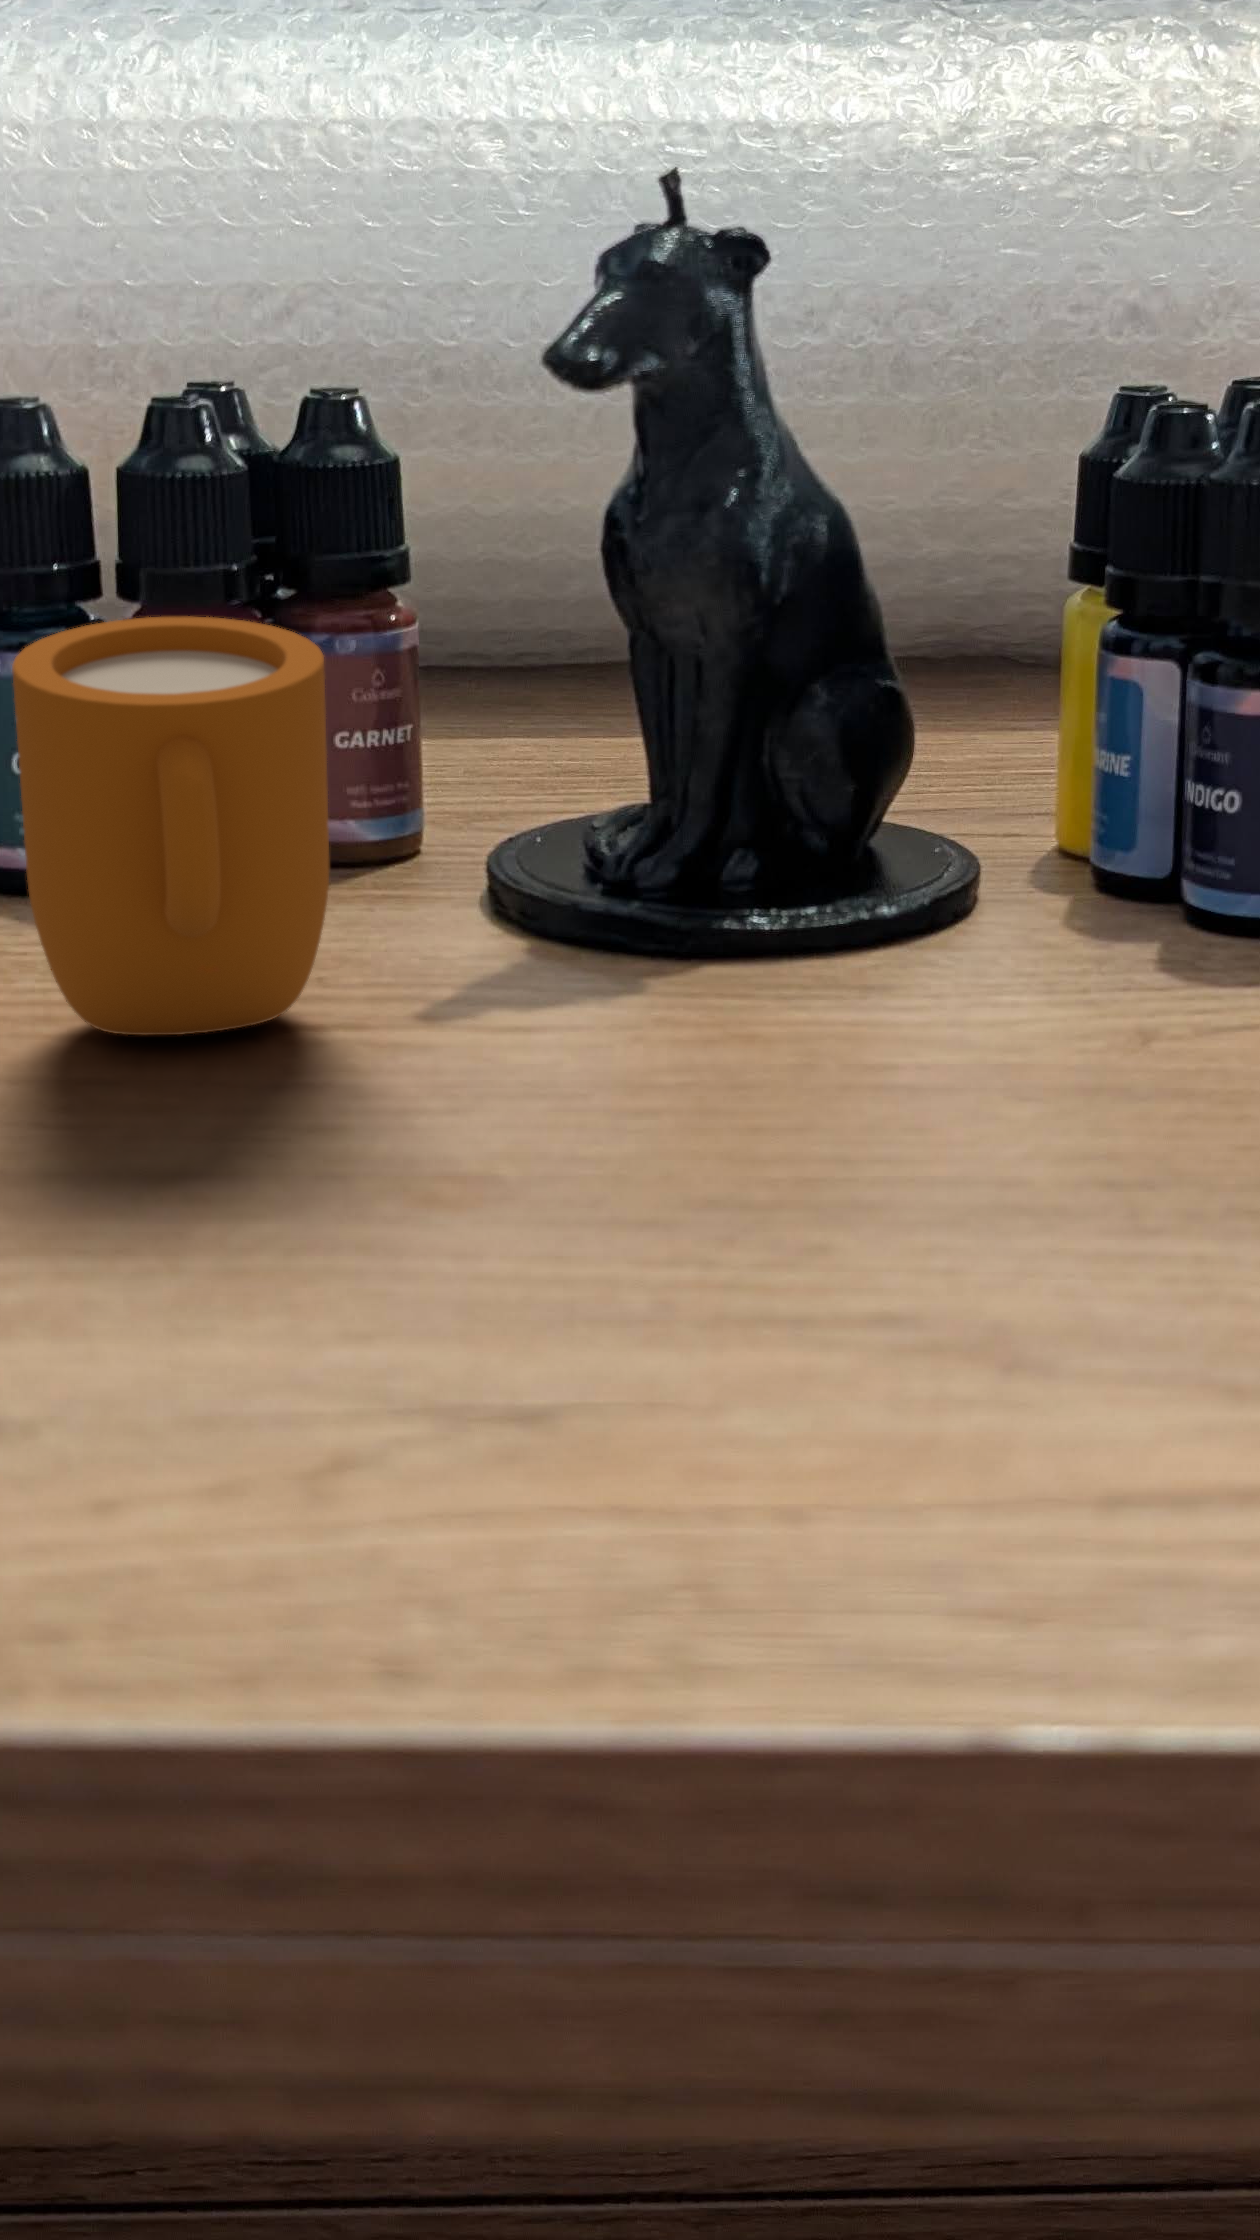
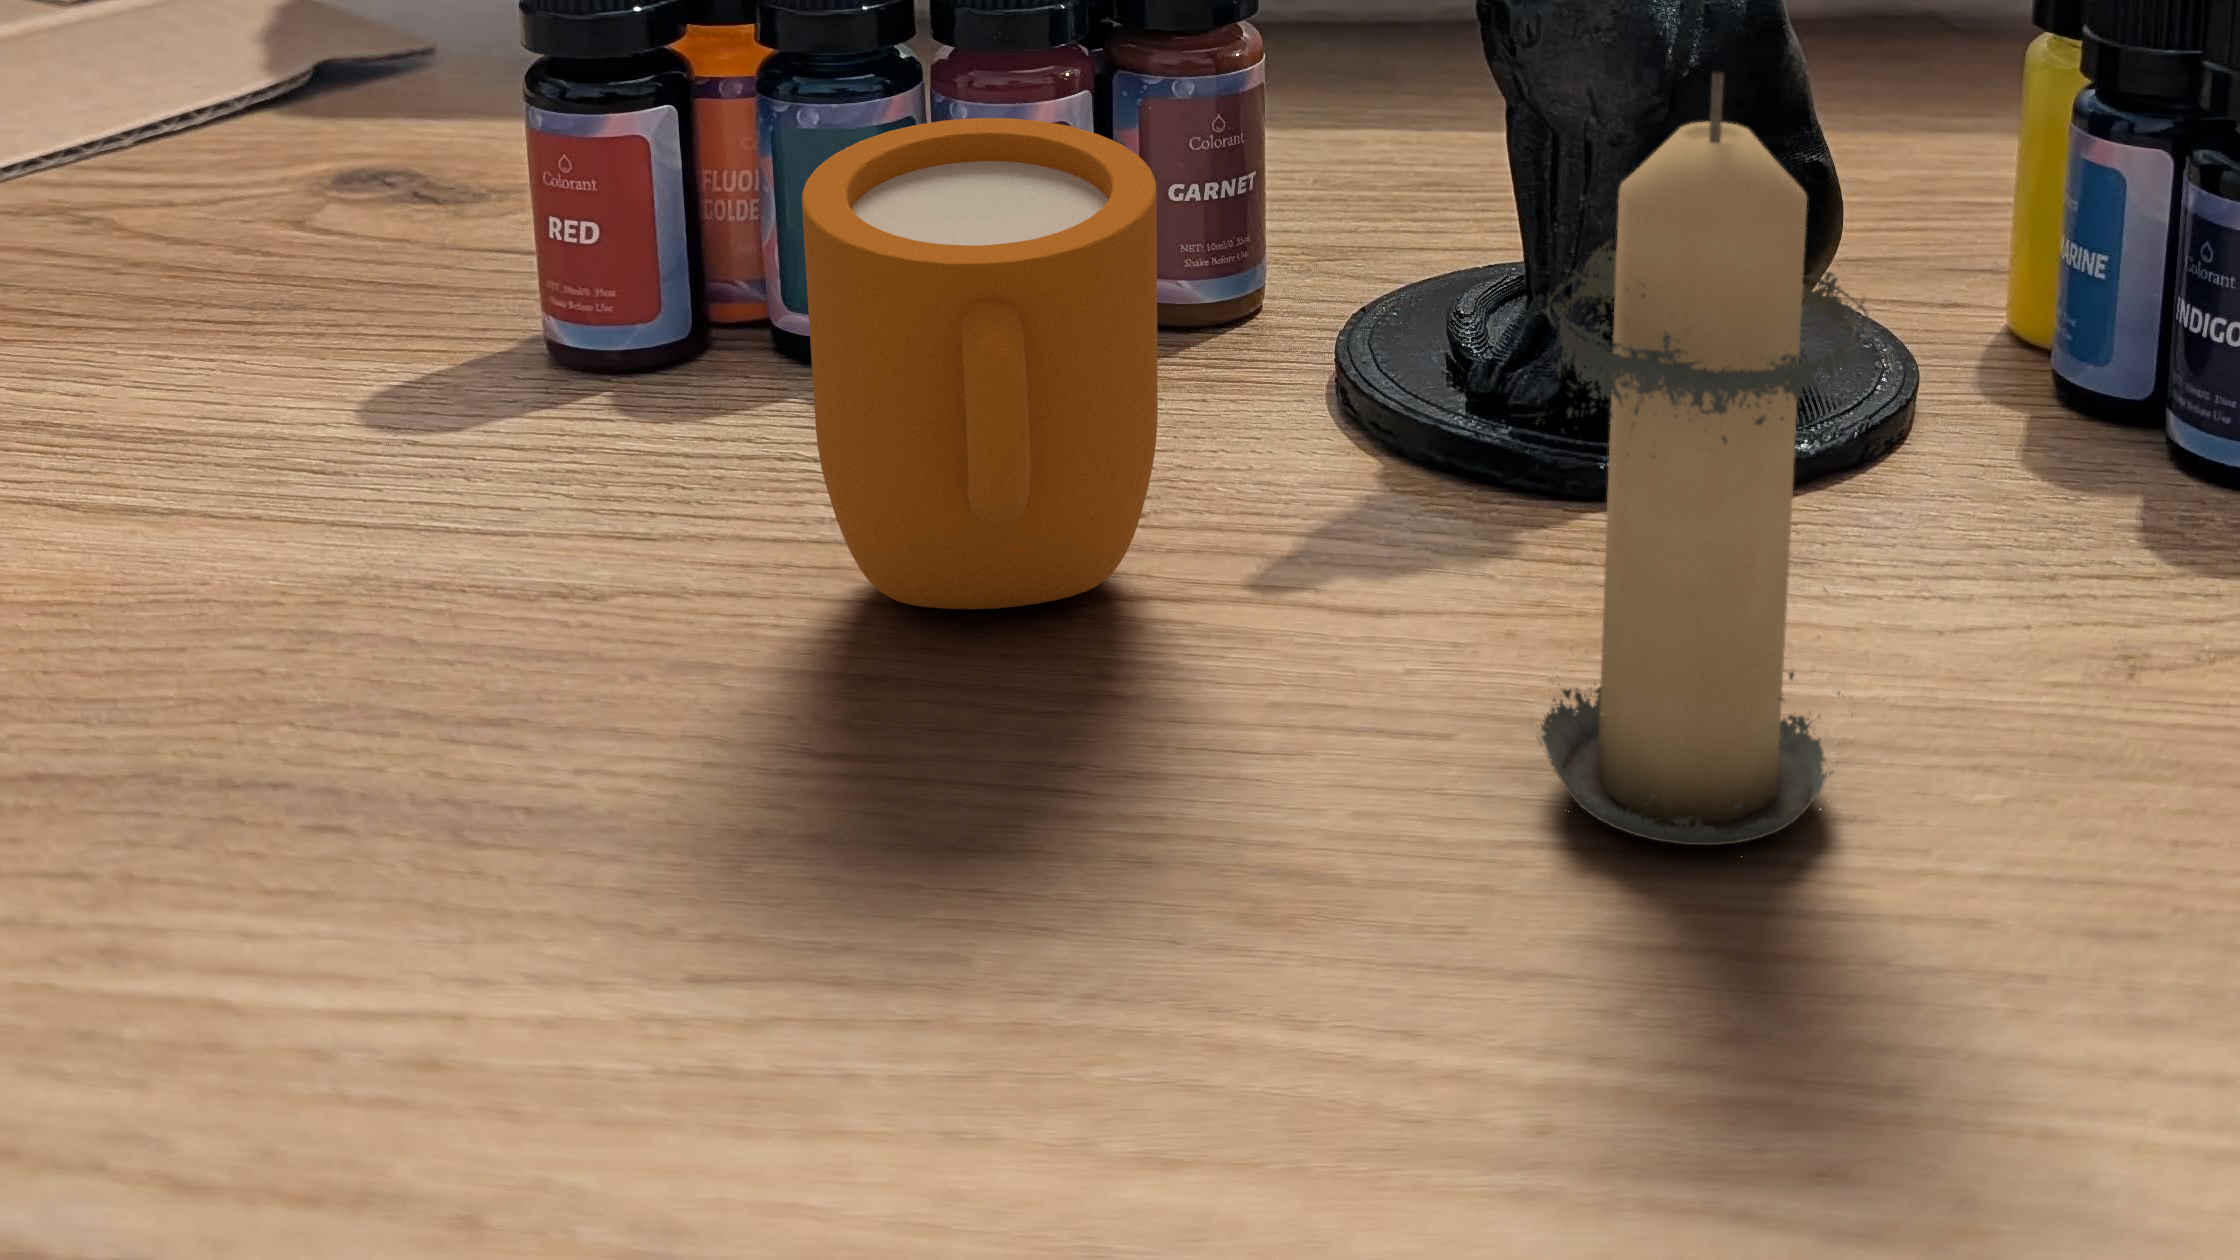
candle: none [629,497,936,1159] -> present [1537,72,1872,845]

